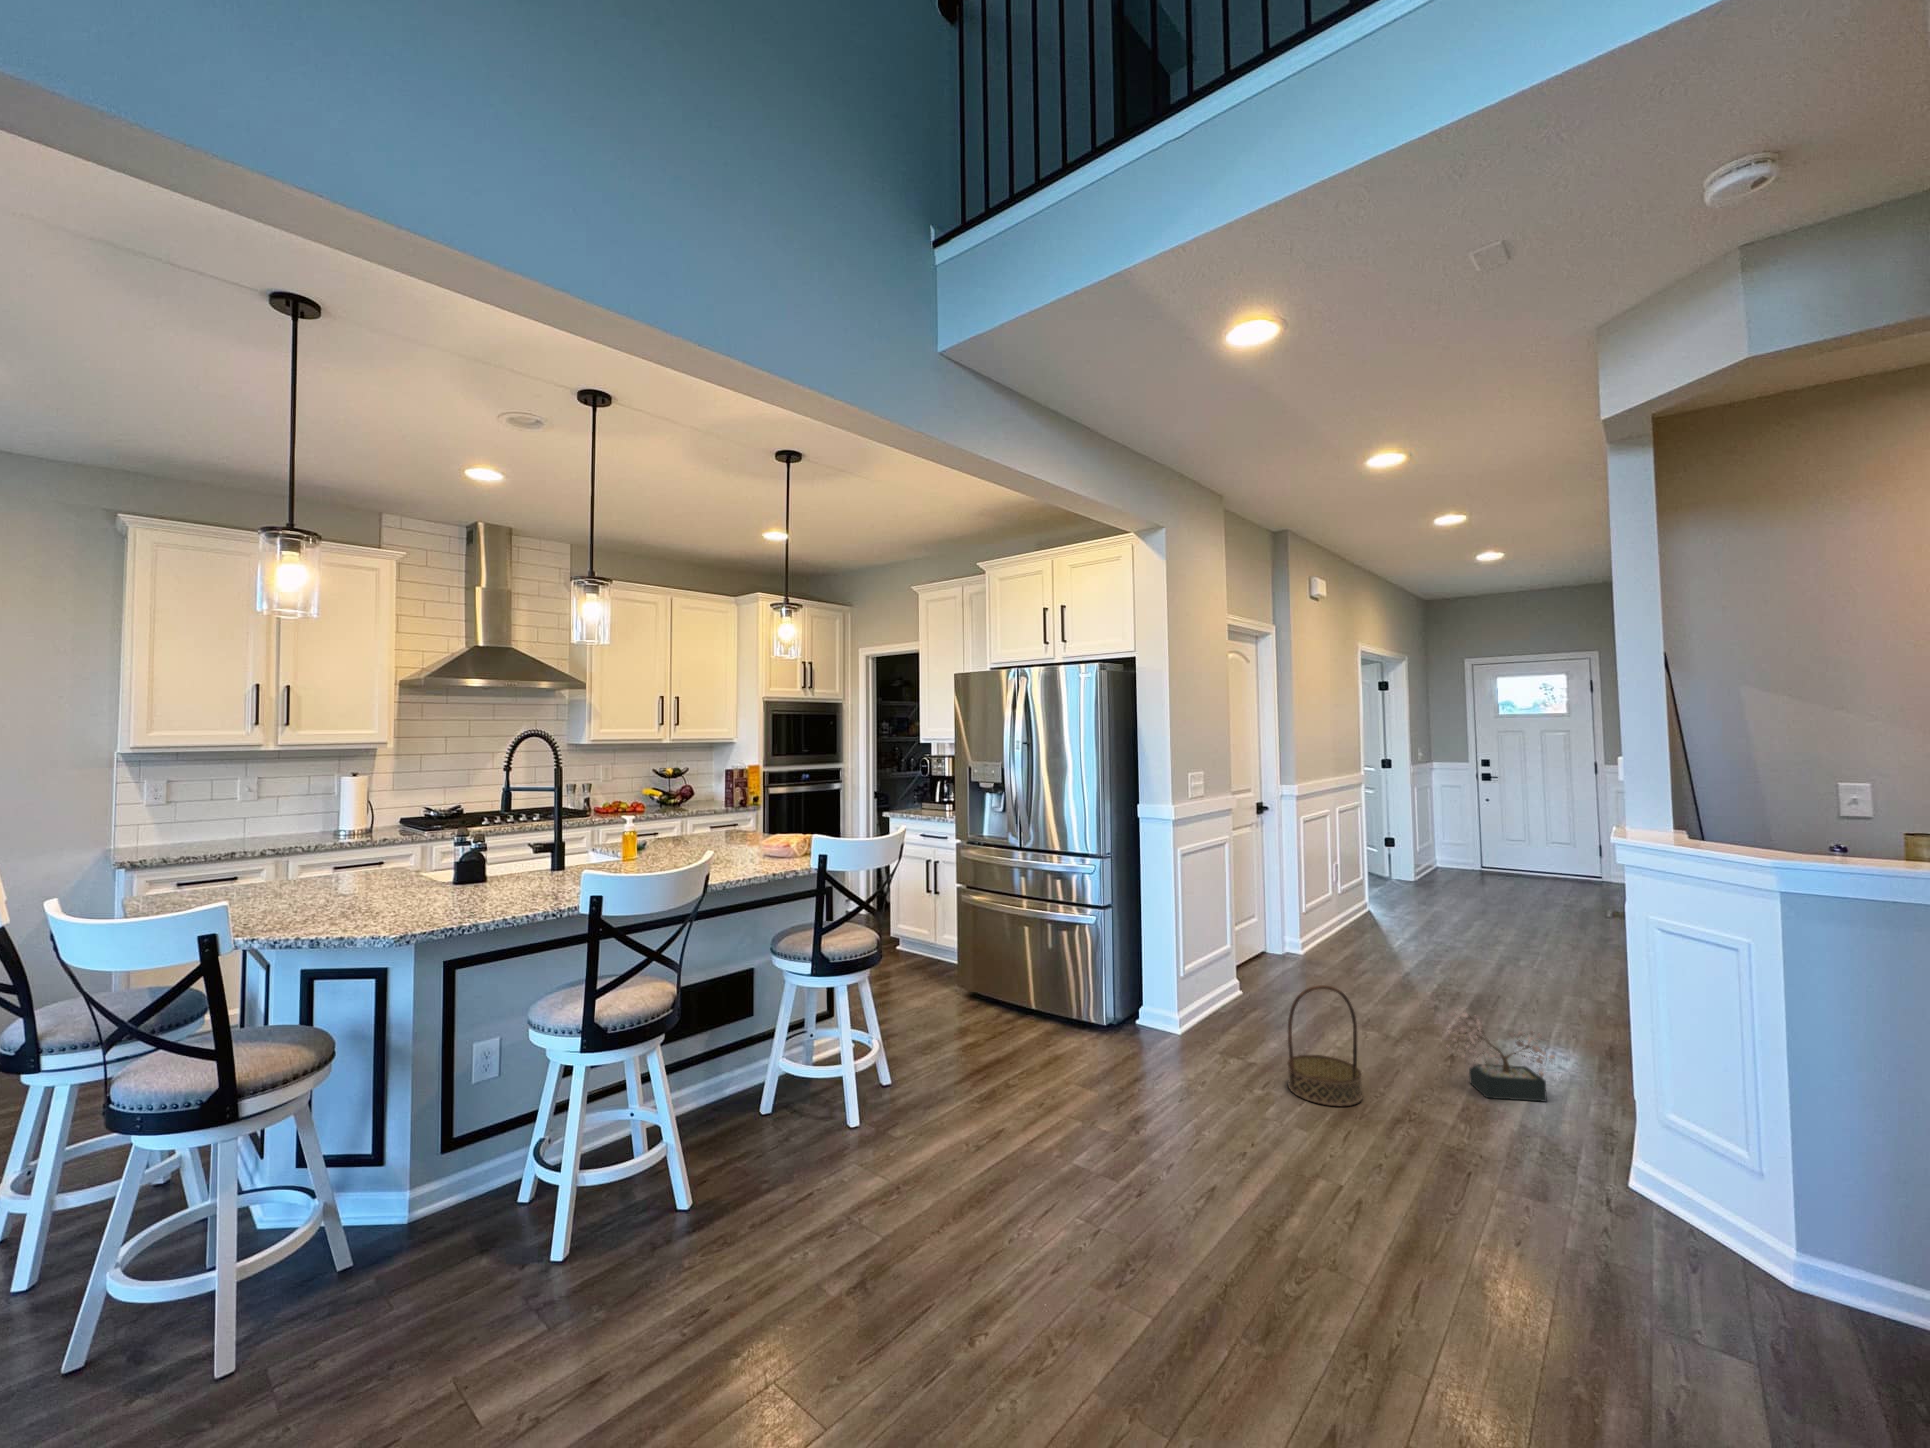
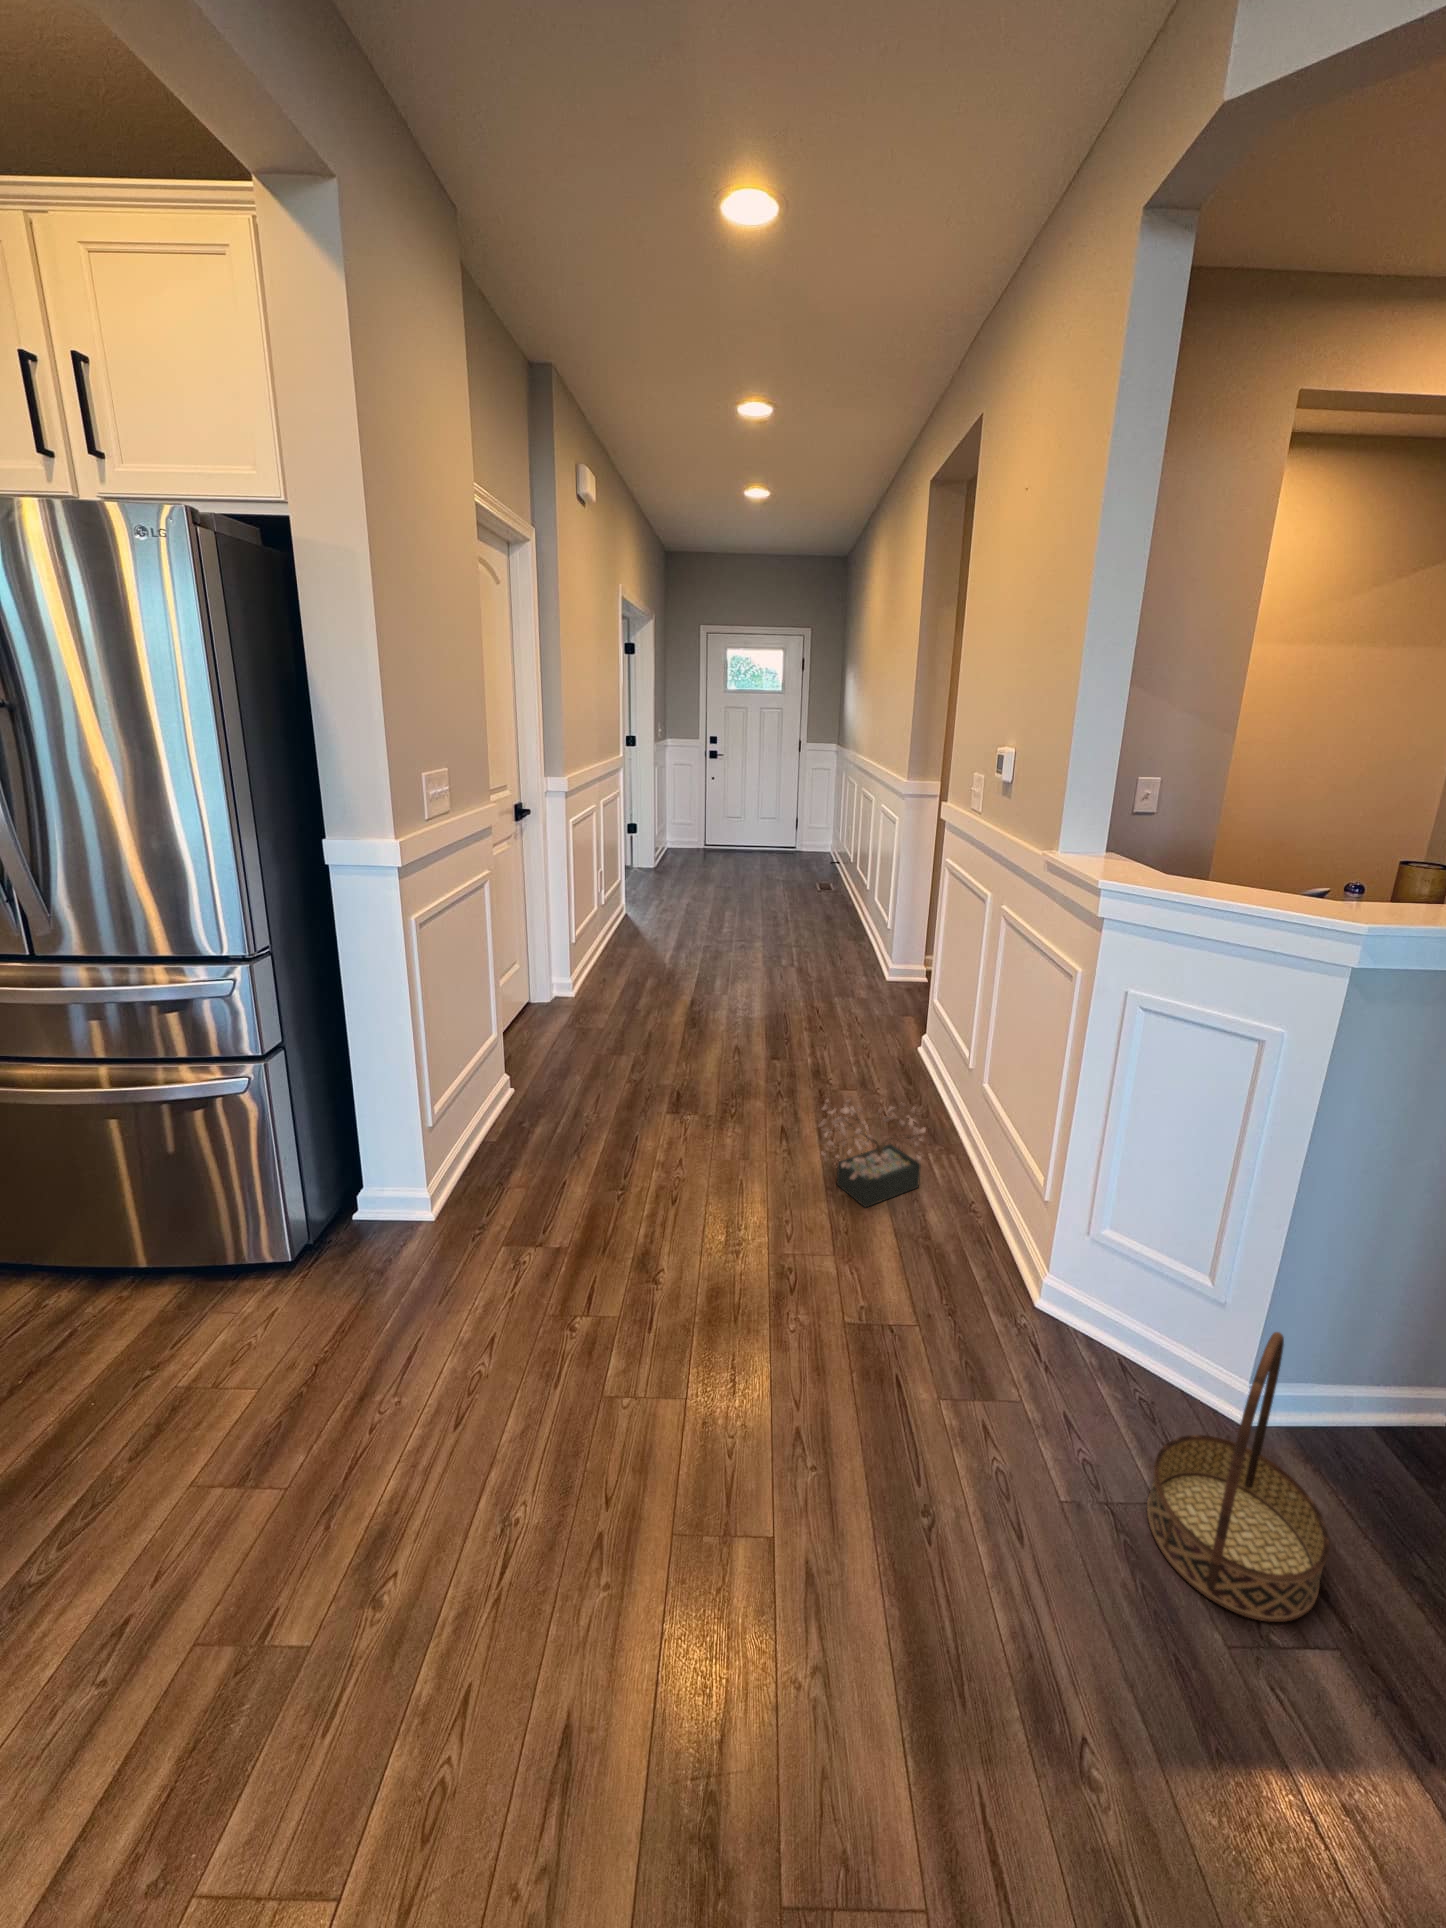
basket: present [1287,985,1363,1106] -> present [1147,1332,1330,1622]

